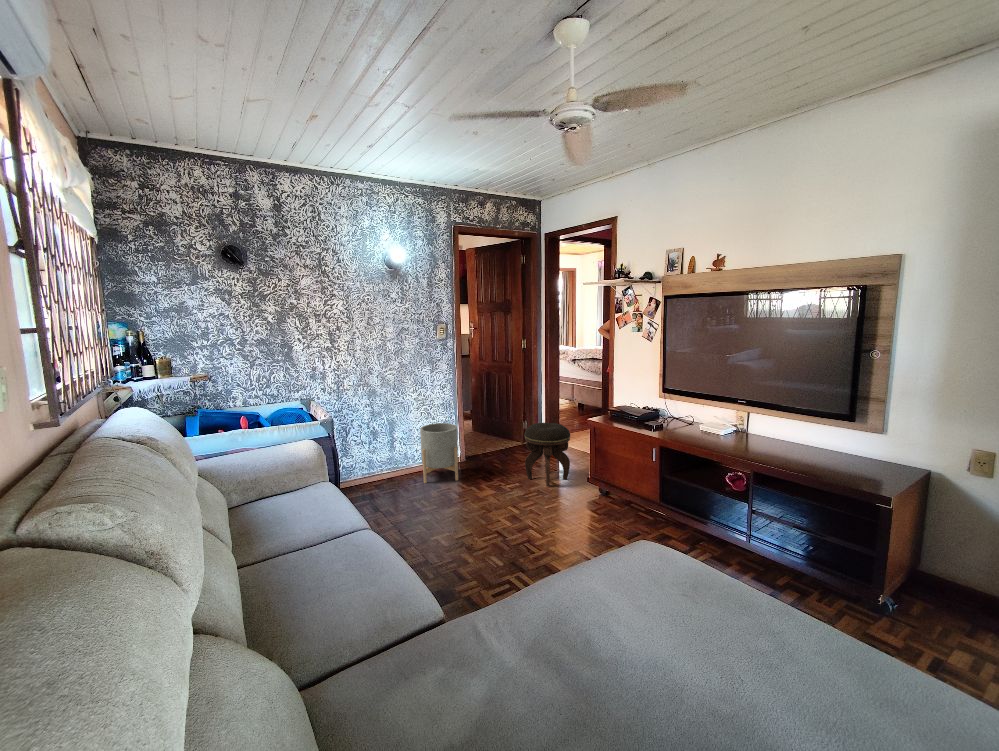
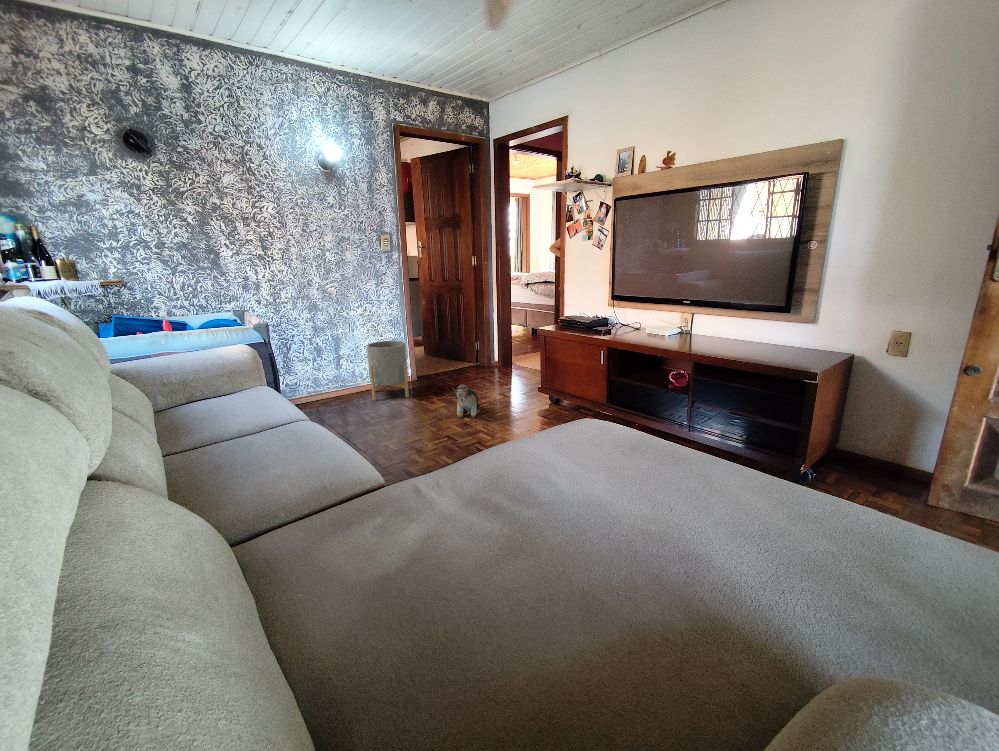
footstool: present [524,423,570,486] -> none [475,337,522,399]
plush toy: none [502,476,530,508] -> present [454,384,481,417]

